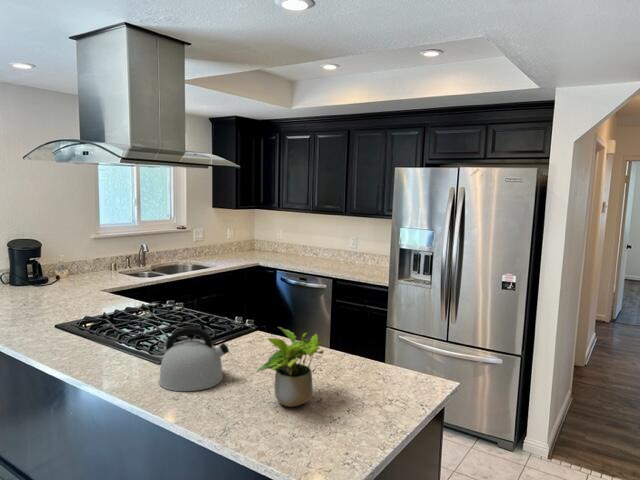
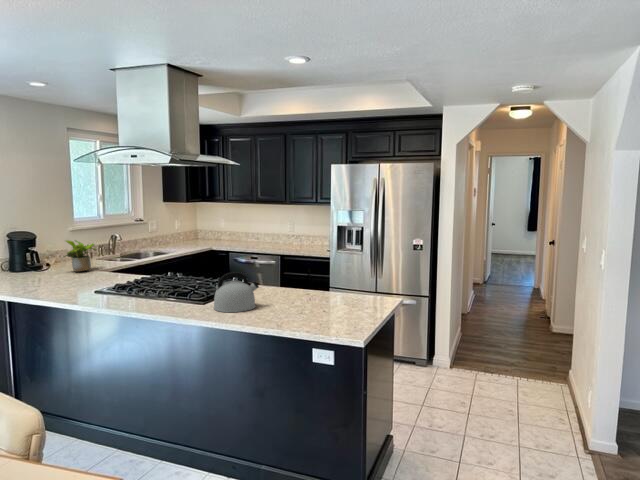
potted plant: present [257,327,324,407] -> present [64,240,96,272]

